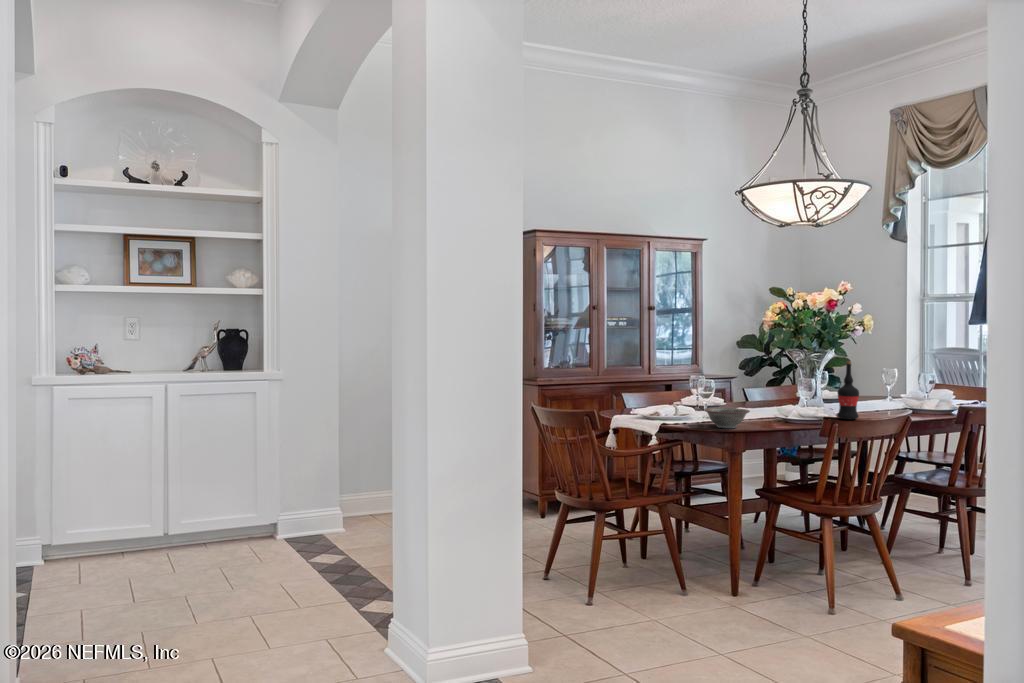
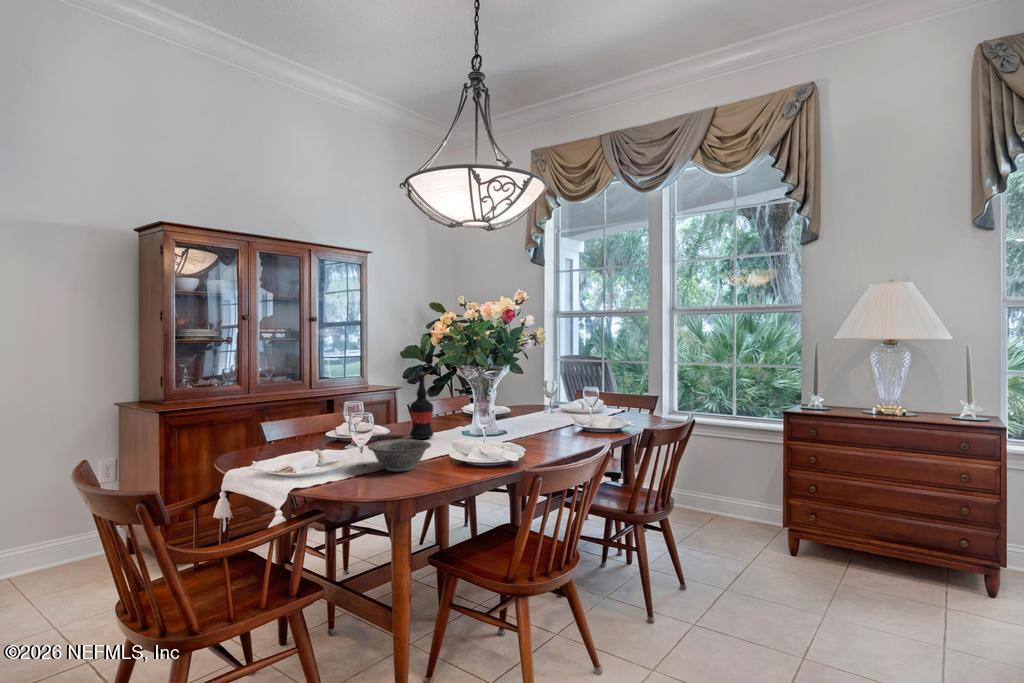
wine bottle: present [837,361,859,419] -> present [410,372,433,439]

